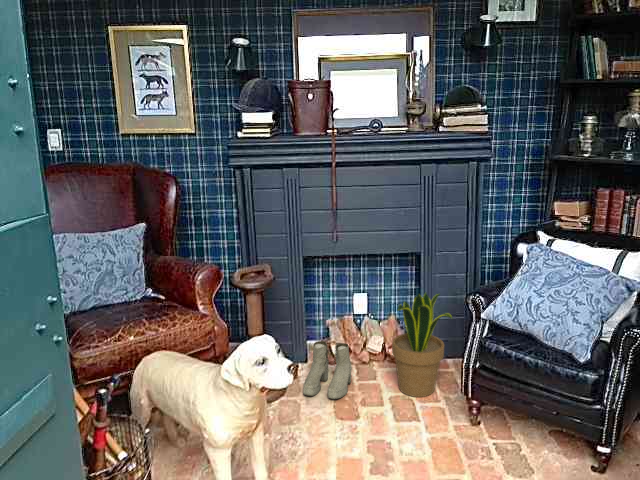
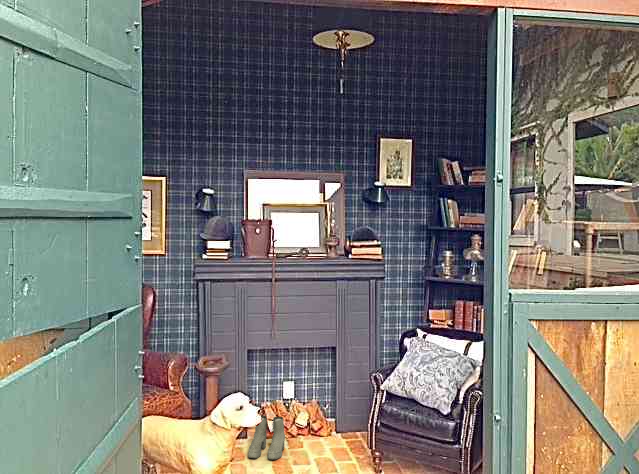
potted plant: present [392,292,452,397] -> none [316,375,361,456]

